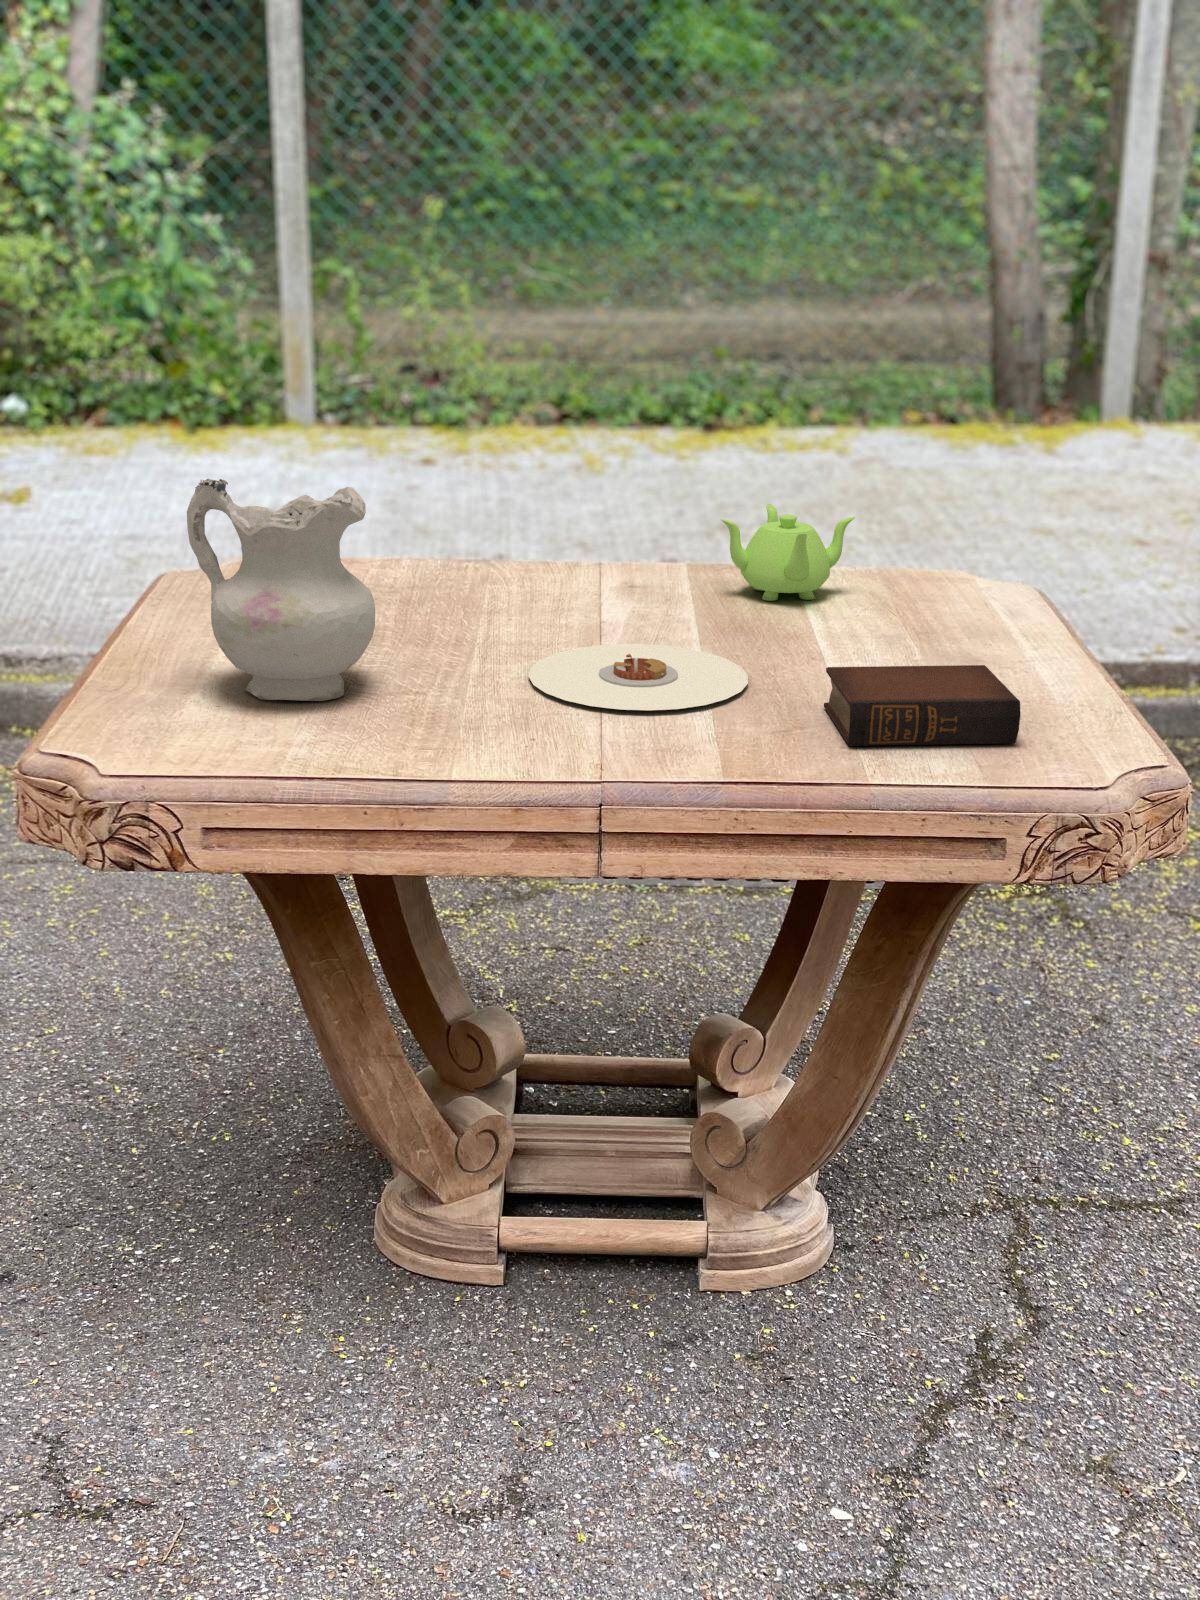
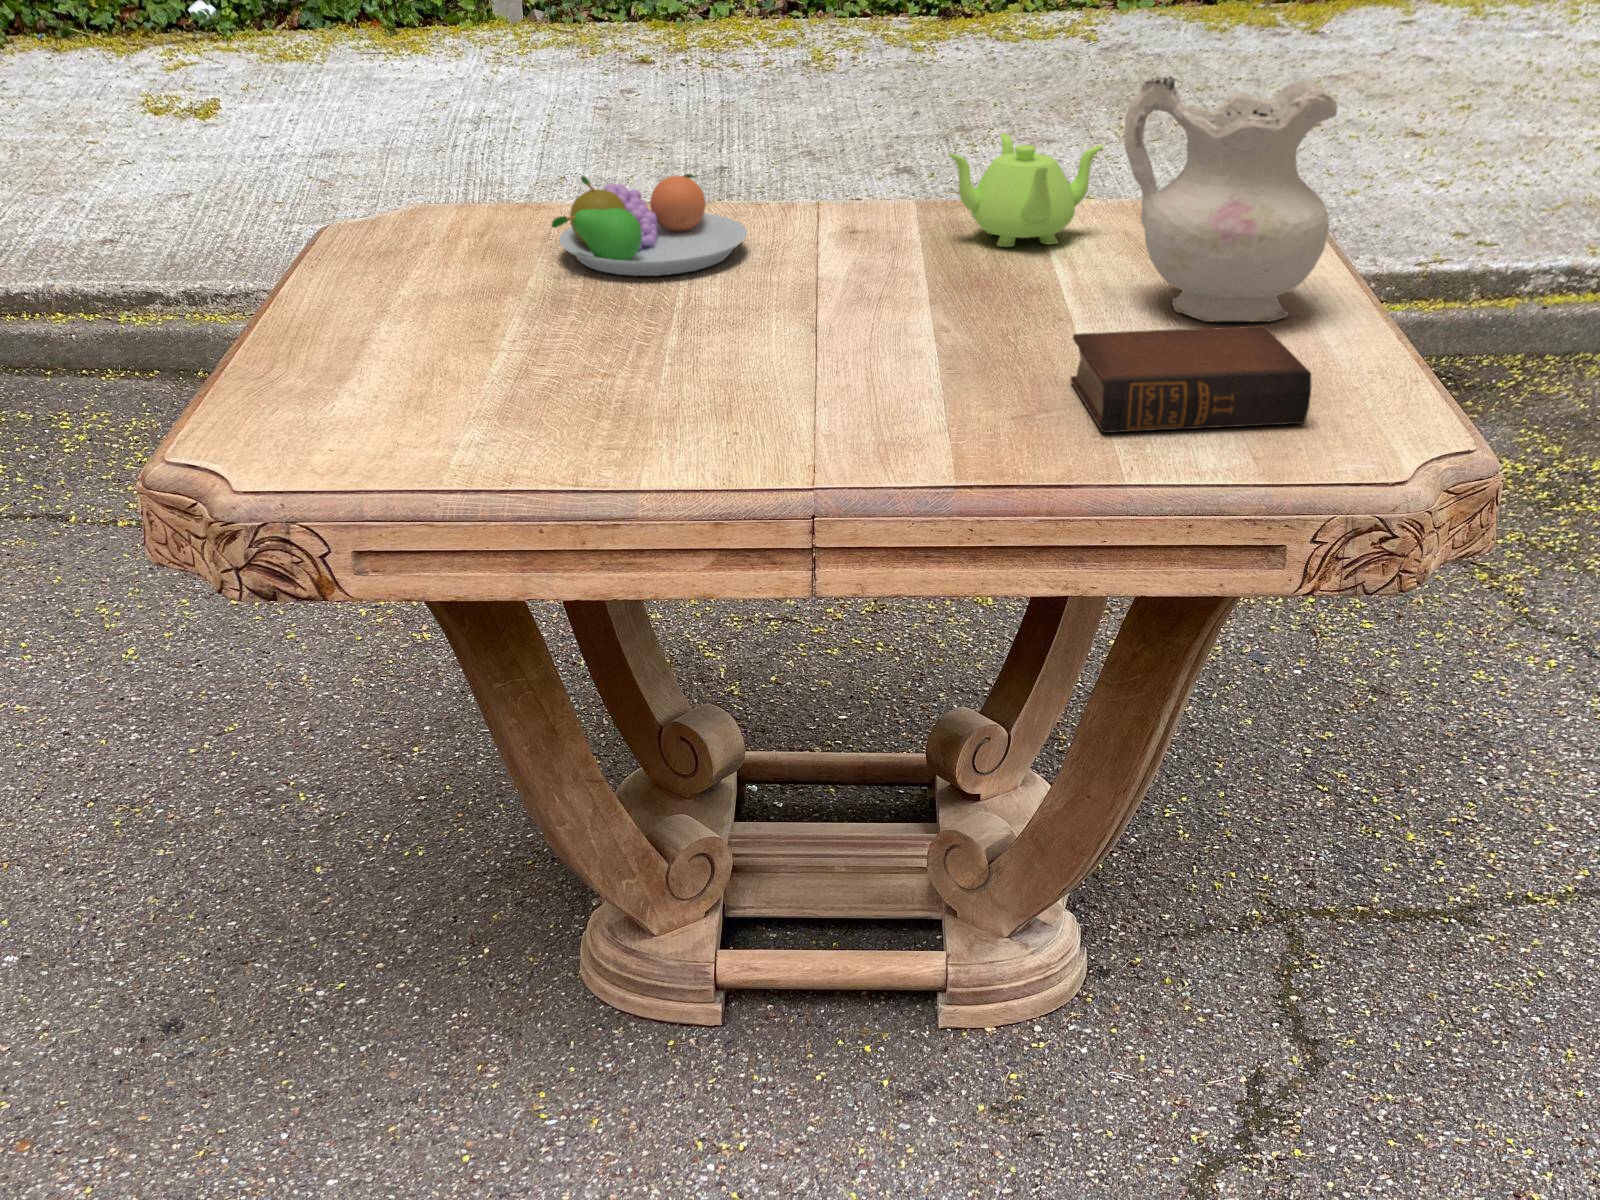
ceramic pitcher: present [187,479,375,701] -> present [1124,76,1337,322]
fruit bowl: none [380,529,547,615] -> present [552,174,747,276]
plate: present [529,644,748,710] -> none [720,306,980,393]

